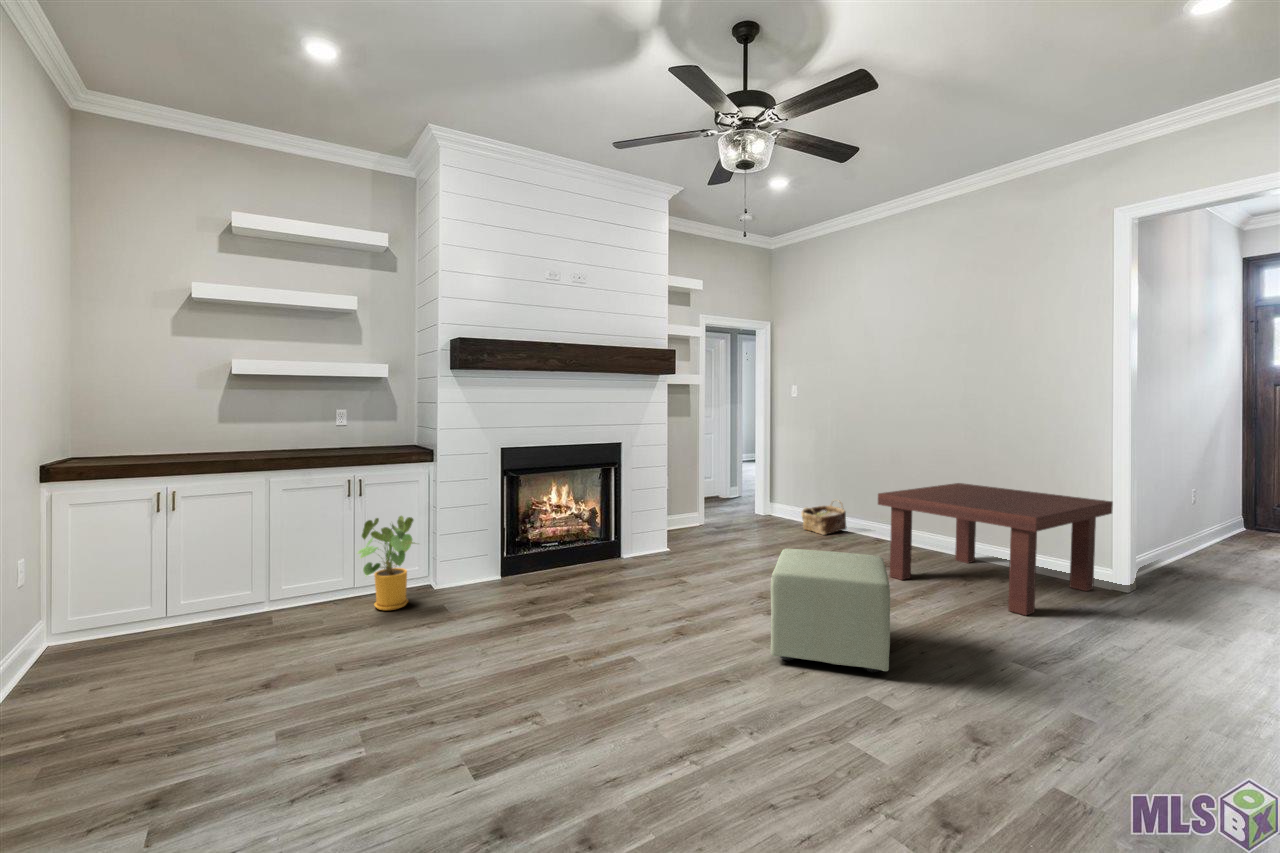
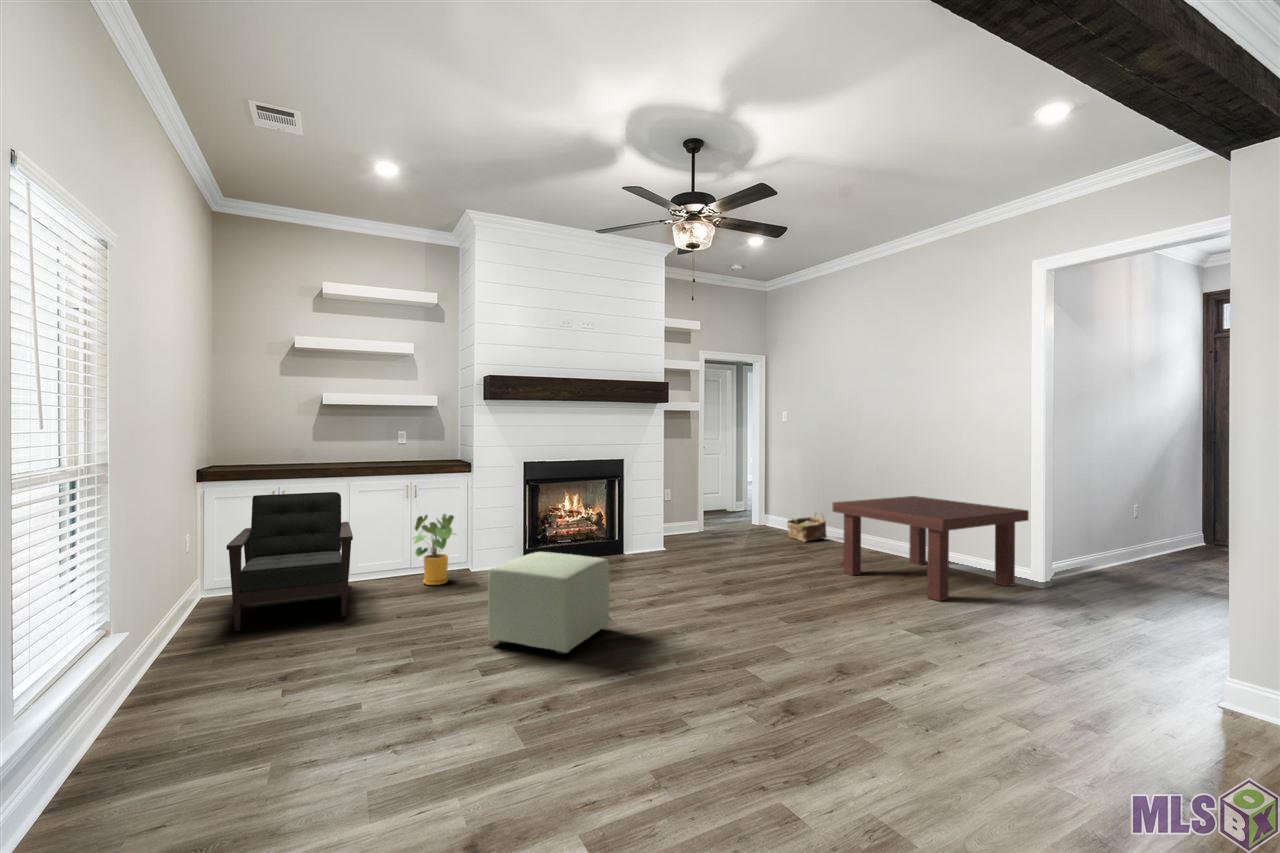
armchair: none [75,493,273,703] -> present [227,492,353,631]
ottoman: present [771,549,890,672] -> present [488,552,609,654]

